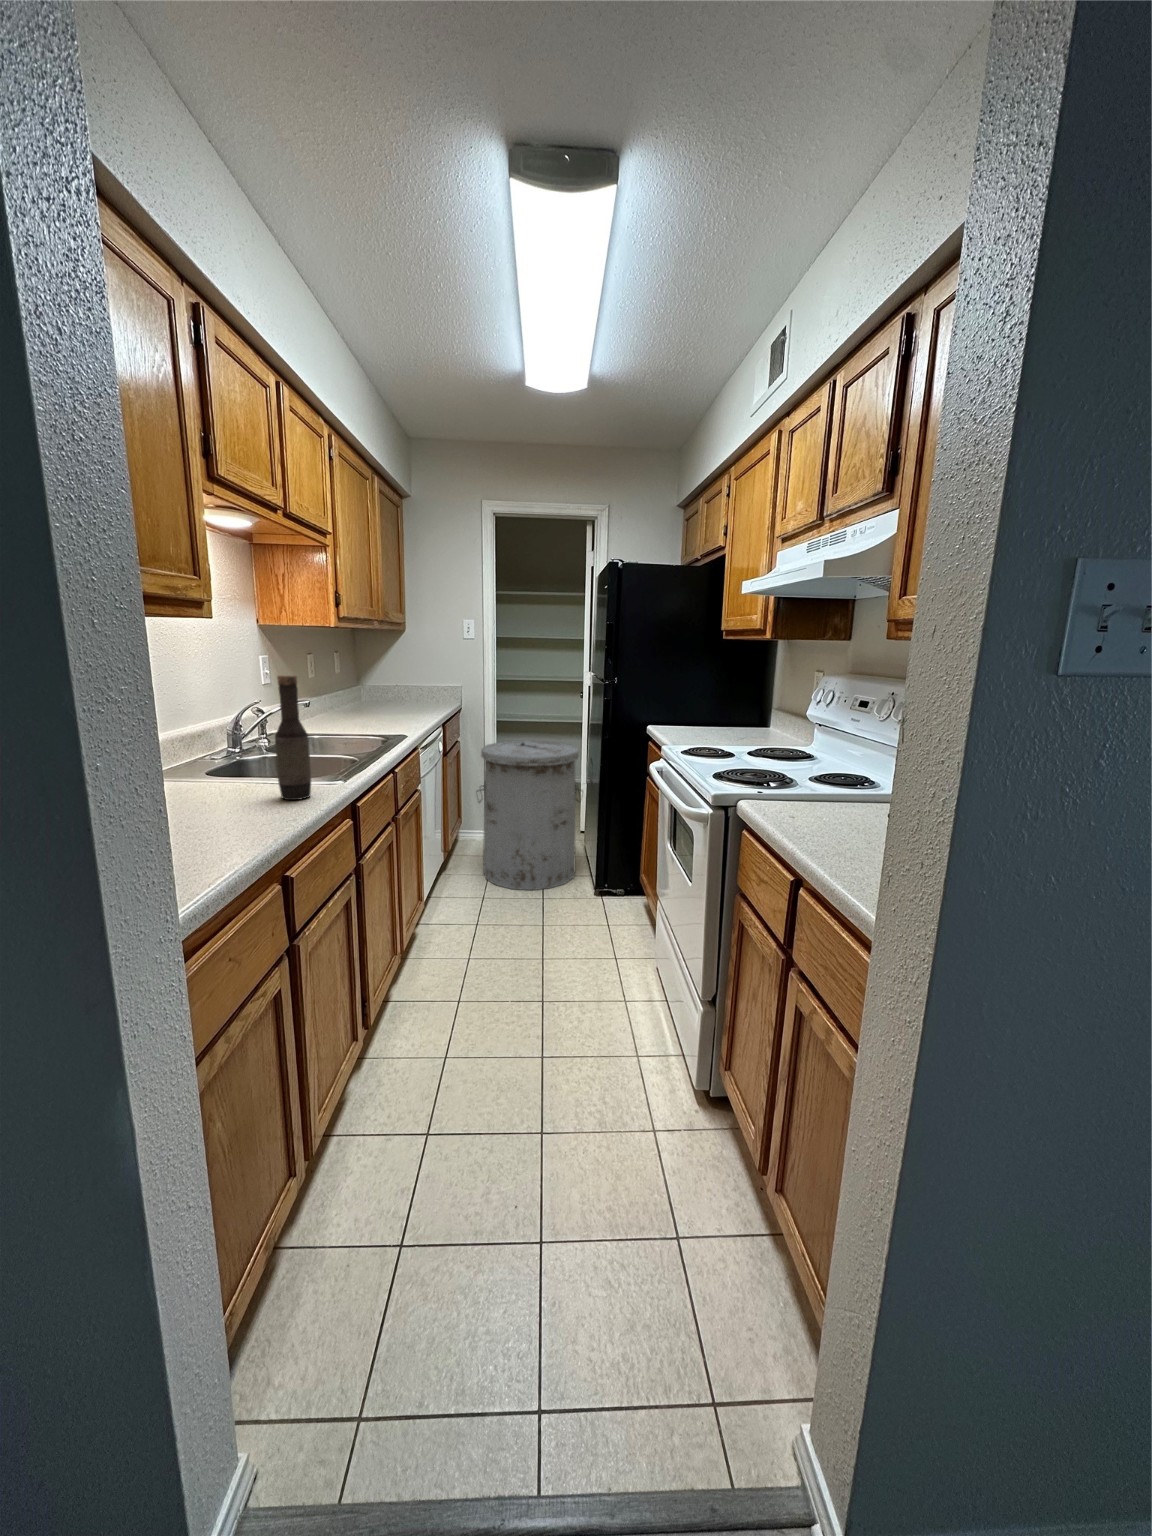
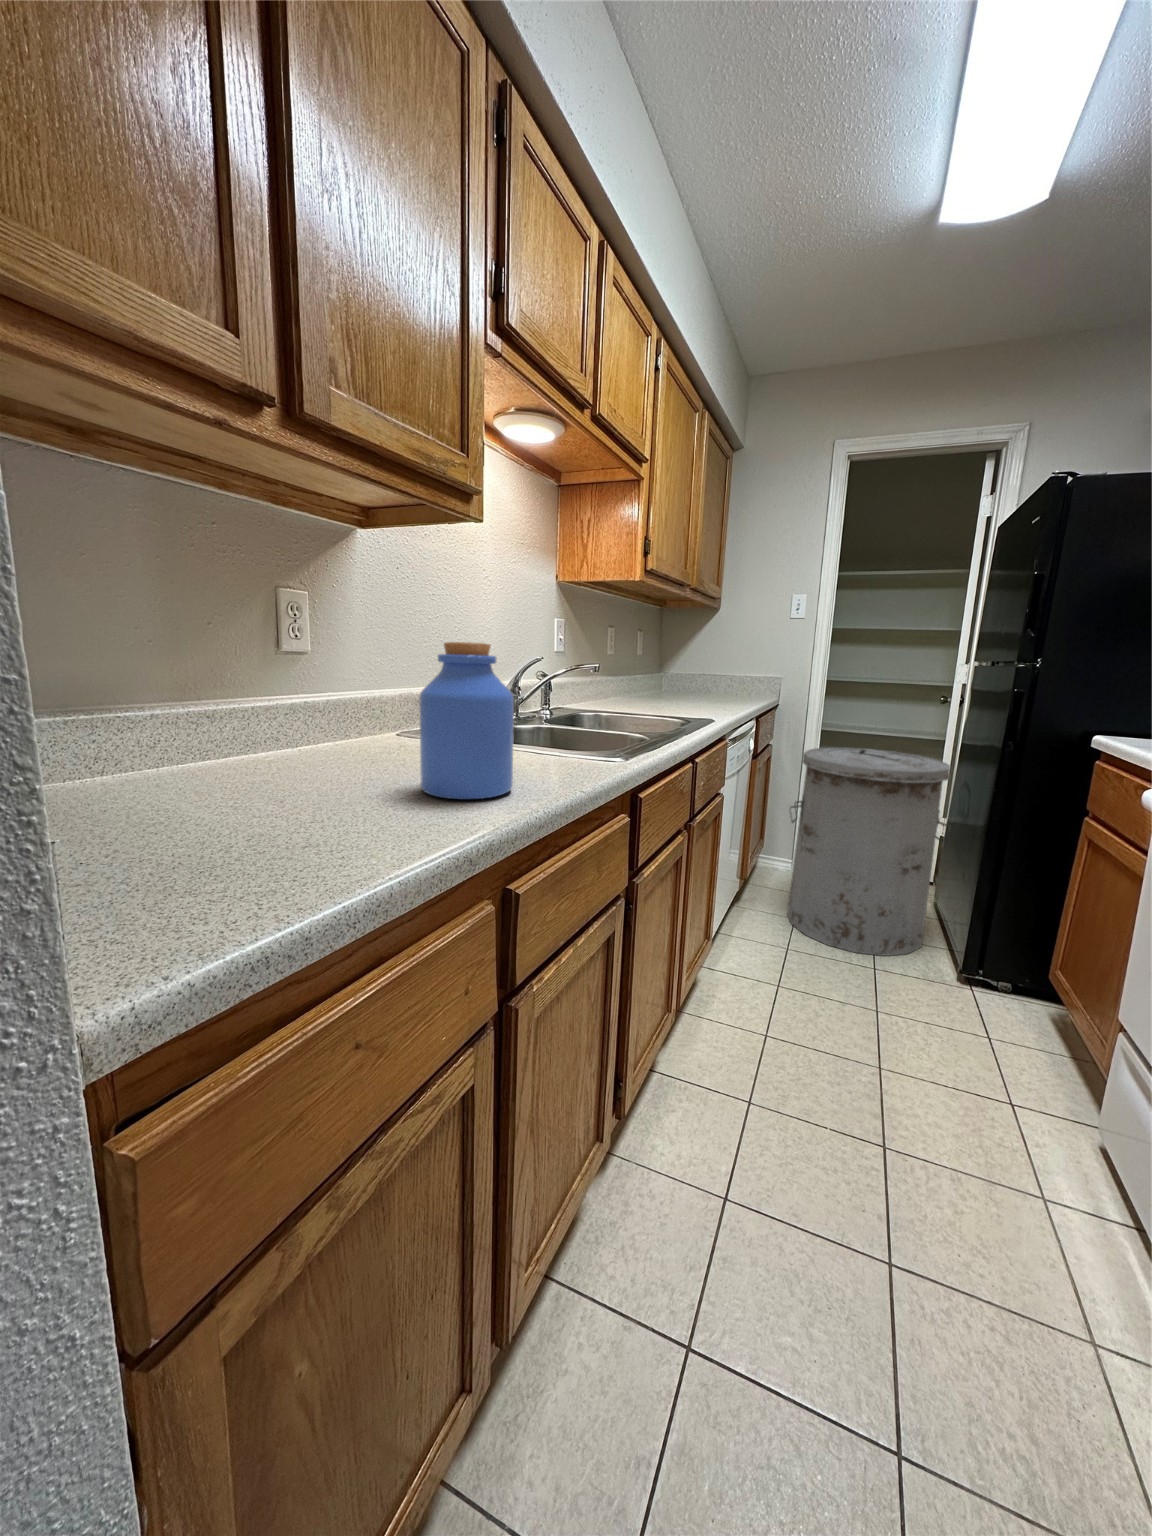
bottle: present [275,675,311,800] -> none [531,579,578,773]
jar: none [206,728,277,828] -> present [419,642,514,799]

